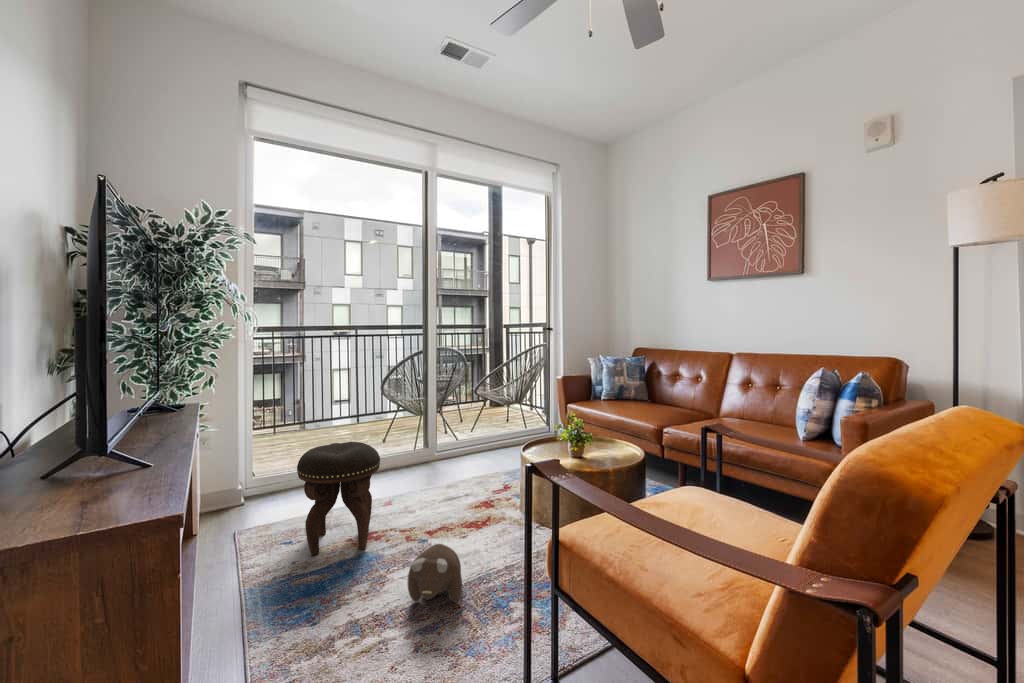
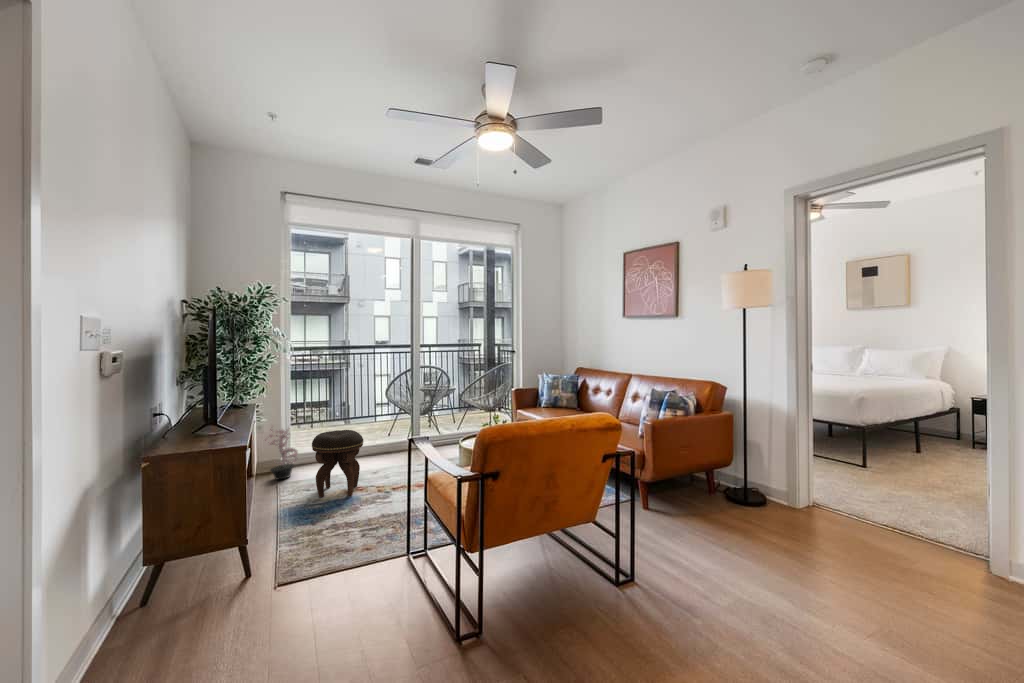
potted plant: none [210,434,272,522] -> present [265,428,298,480]
plush toy: present [408,544,462,603] -> none [366,487,400,520]

